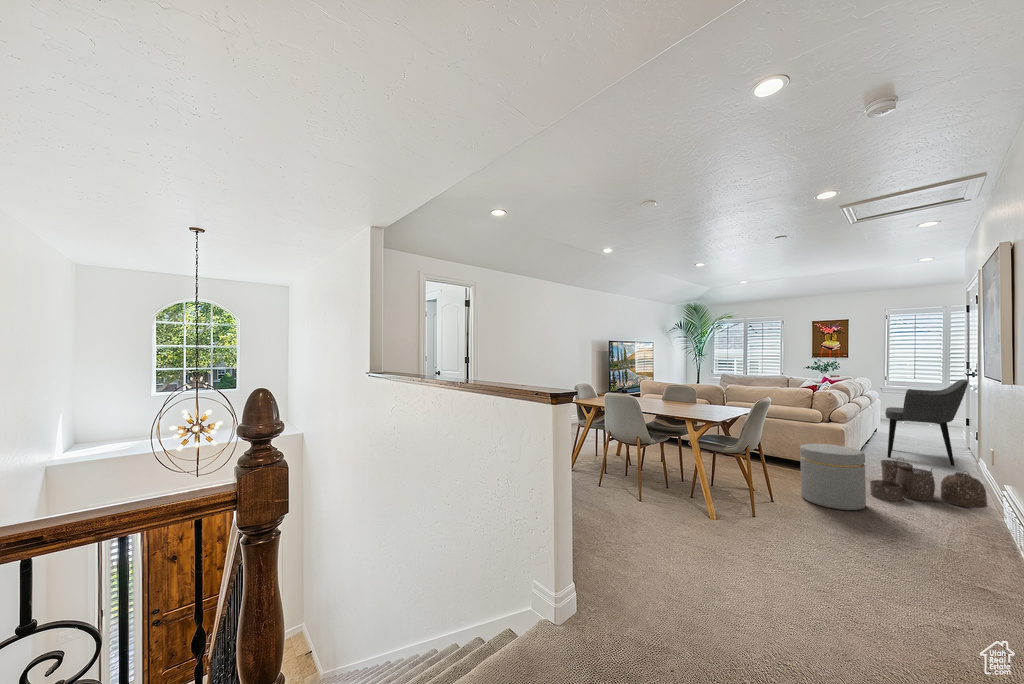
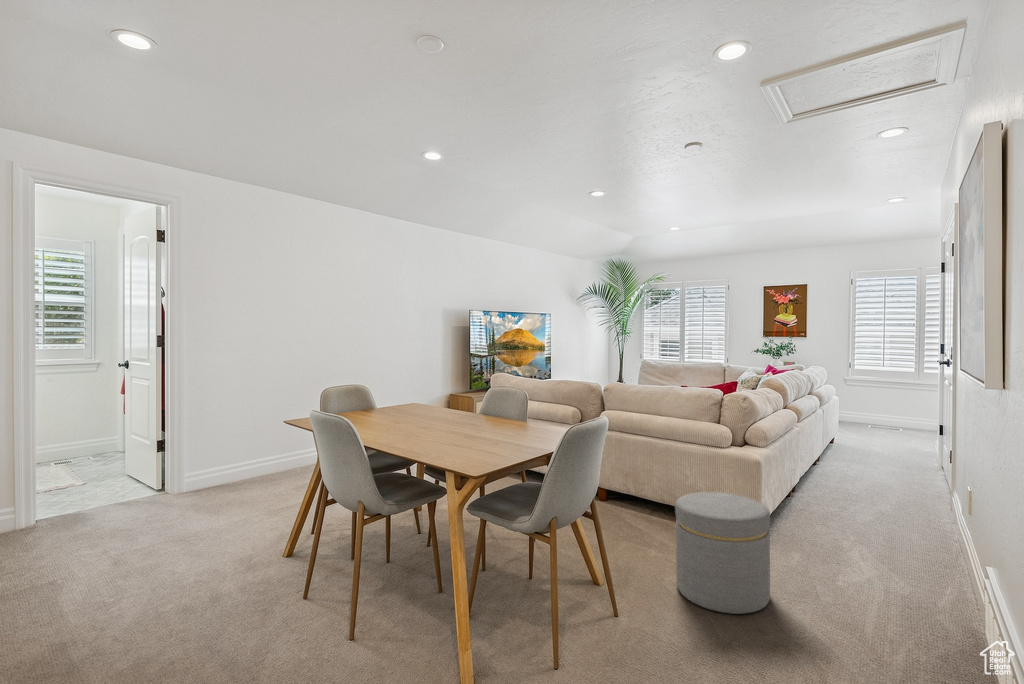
armchair: present [885,379,968,466] -> none [832,371,939,500]
woven basket: present [870,459,987,508] -> none [786,502,953,591]

